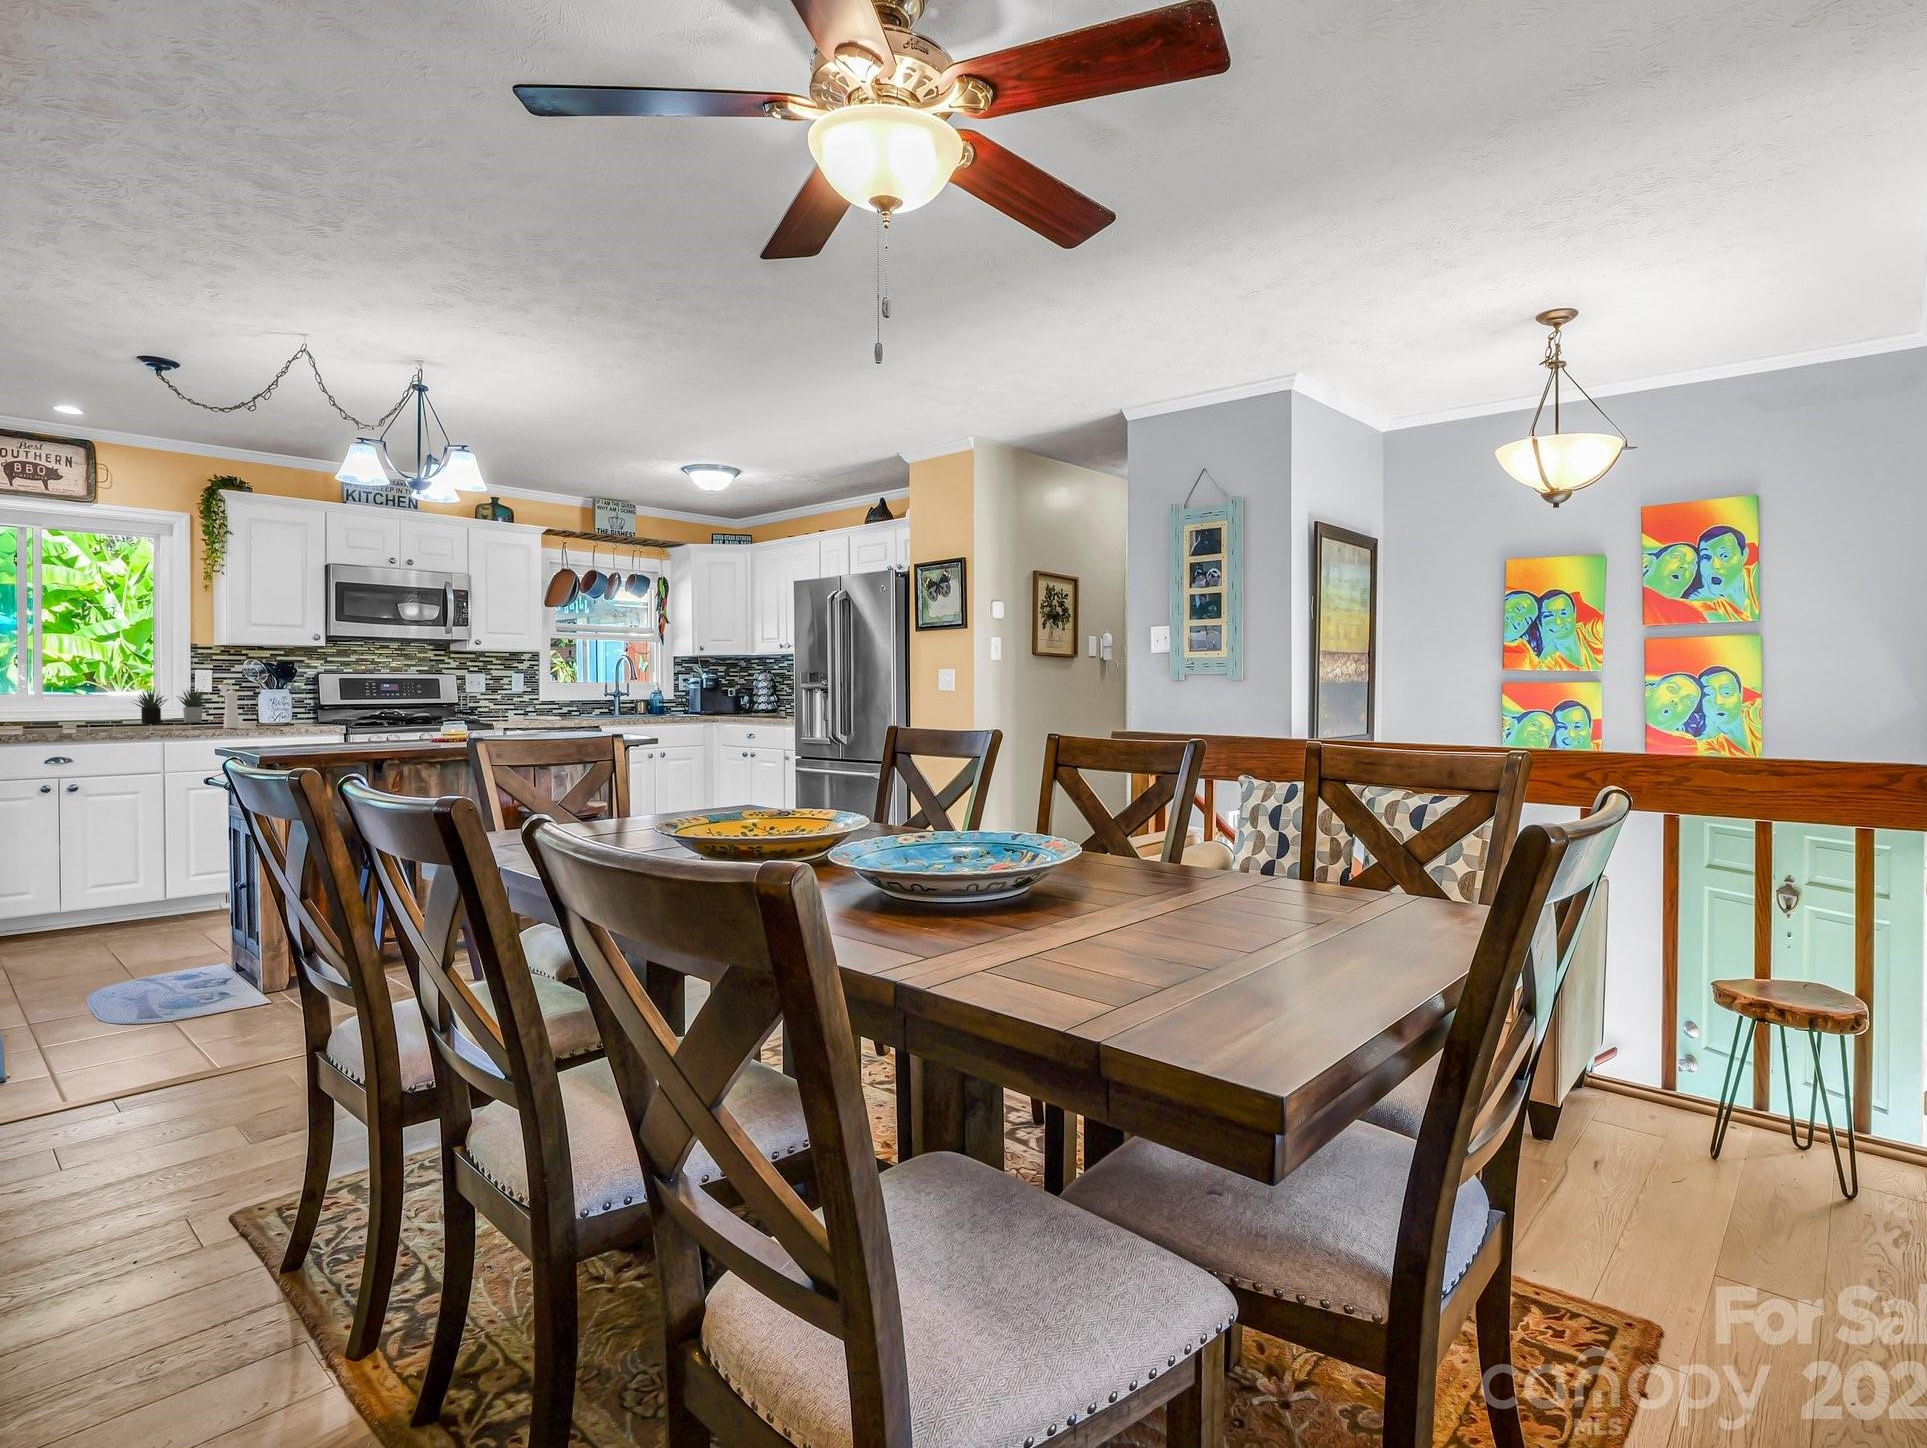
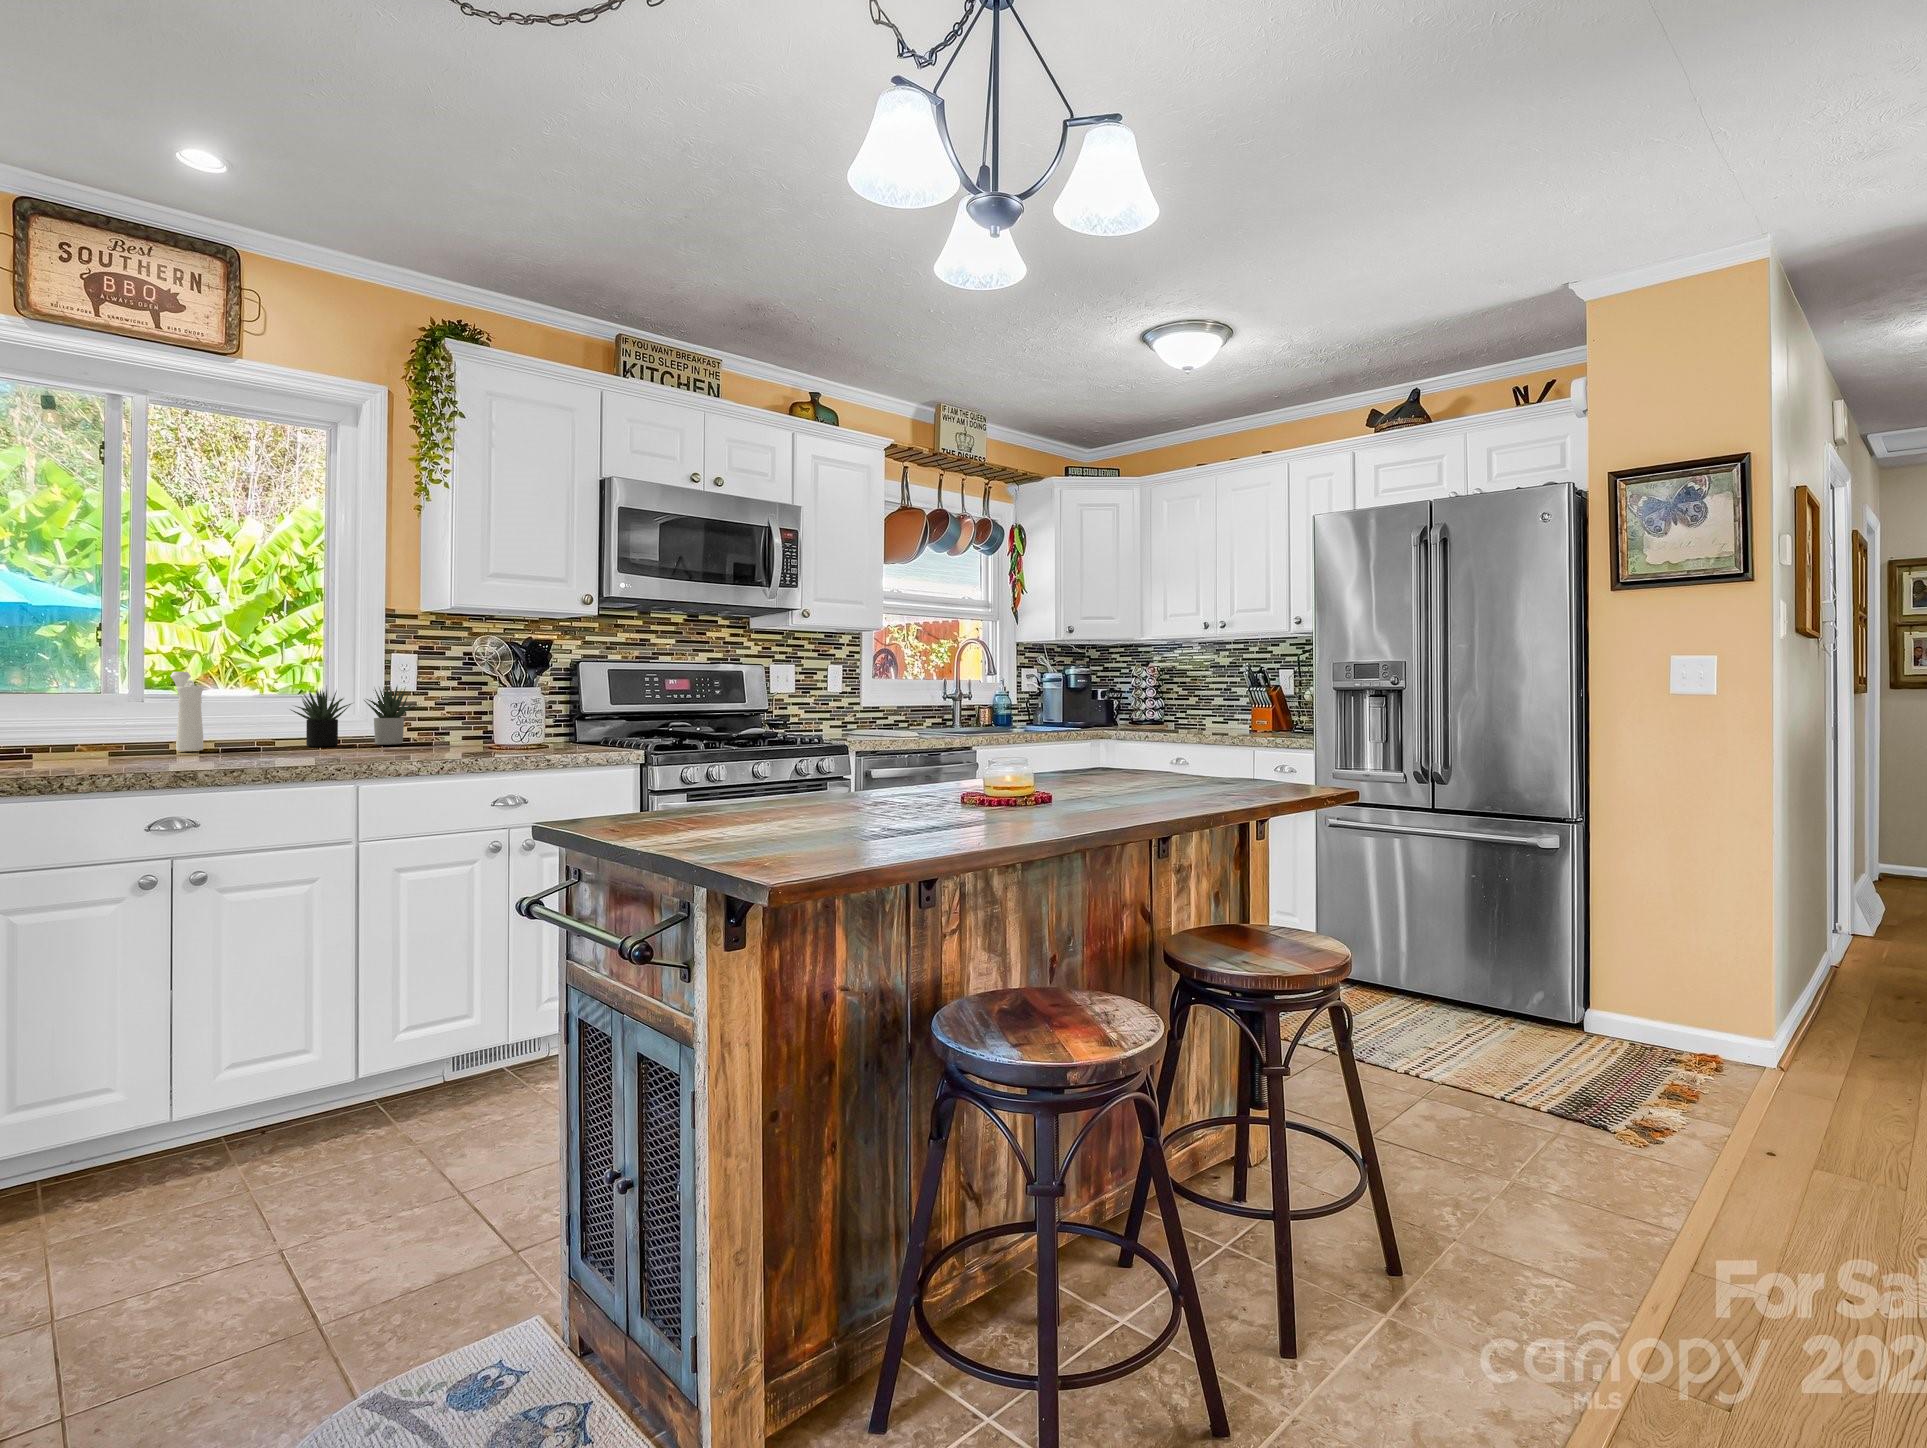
pepper mill: present [218,685,239,728] -> present [170,672,204,751]

